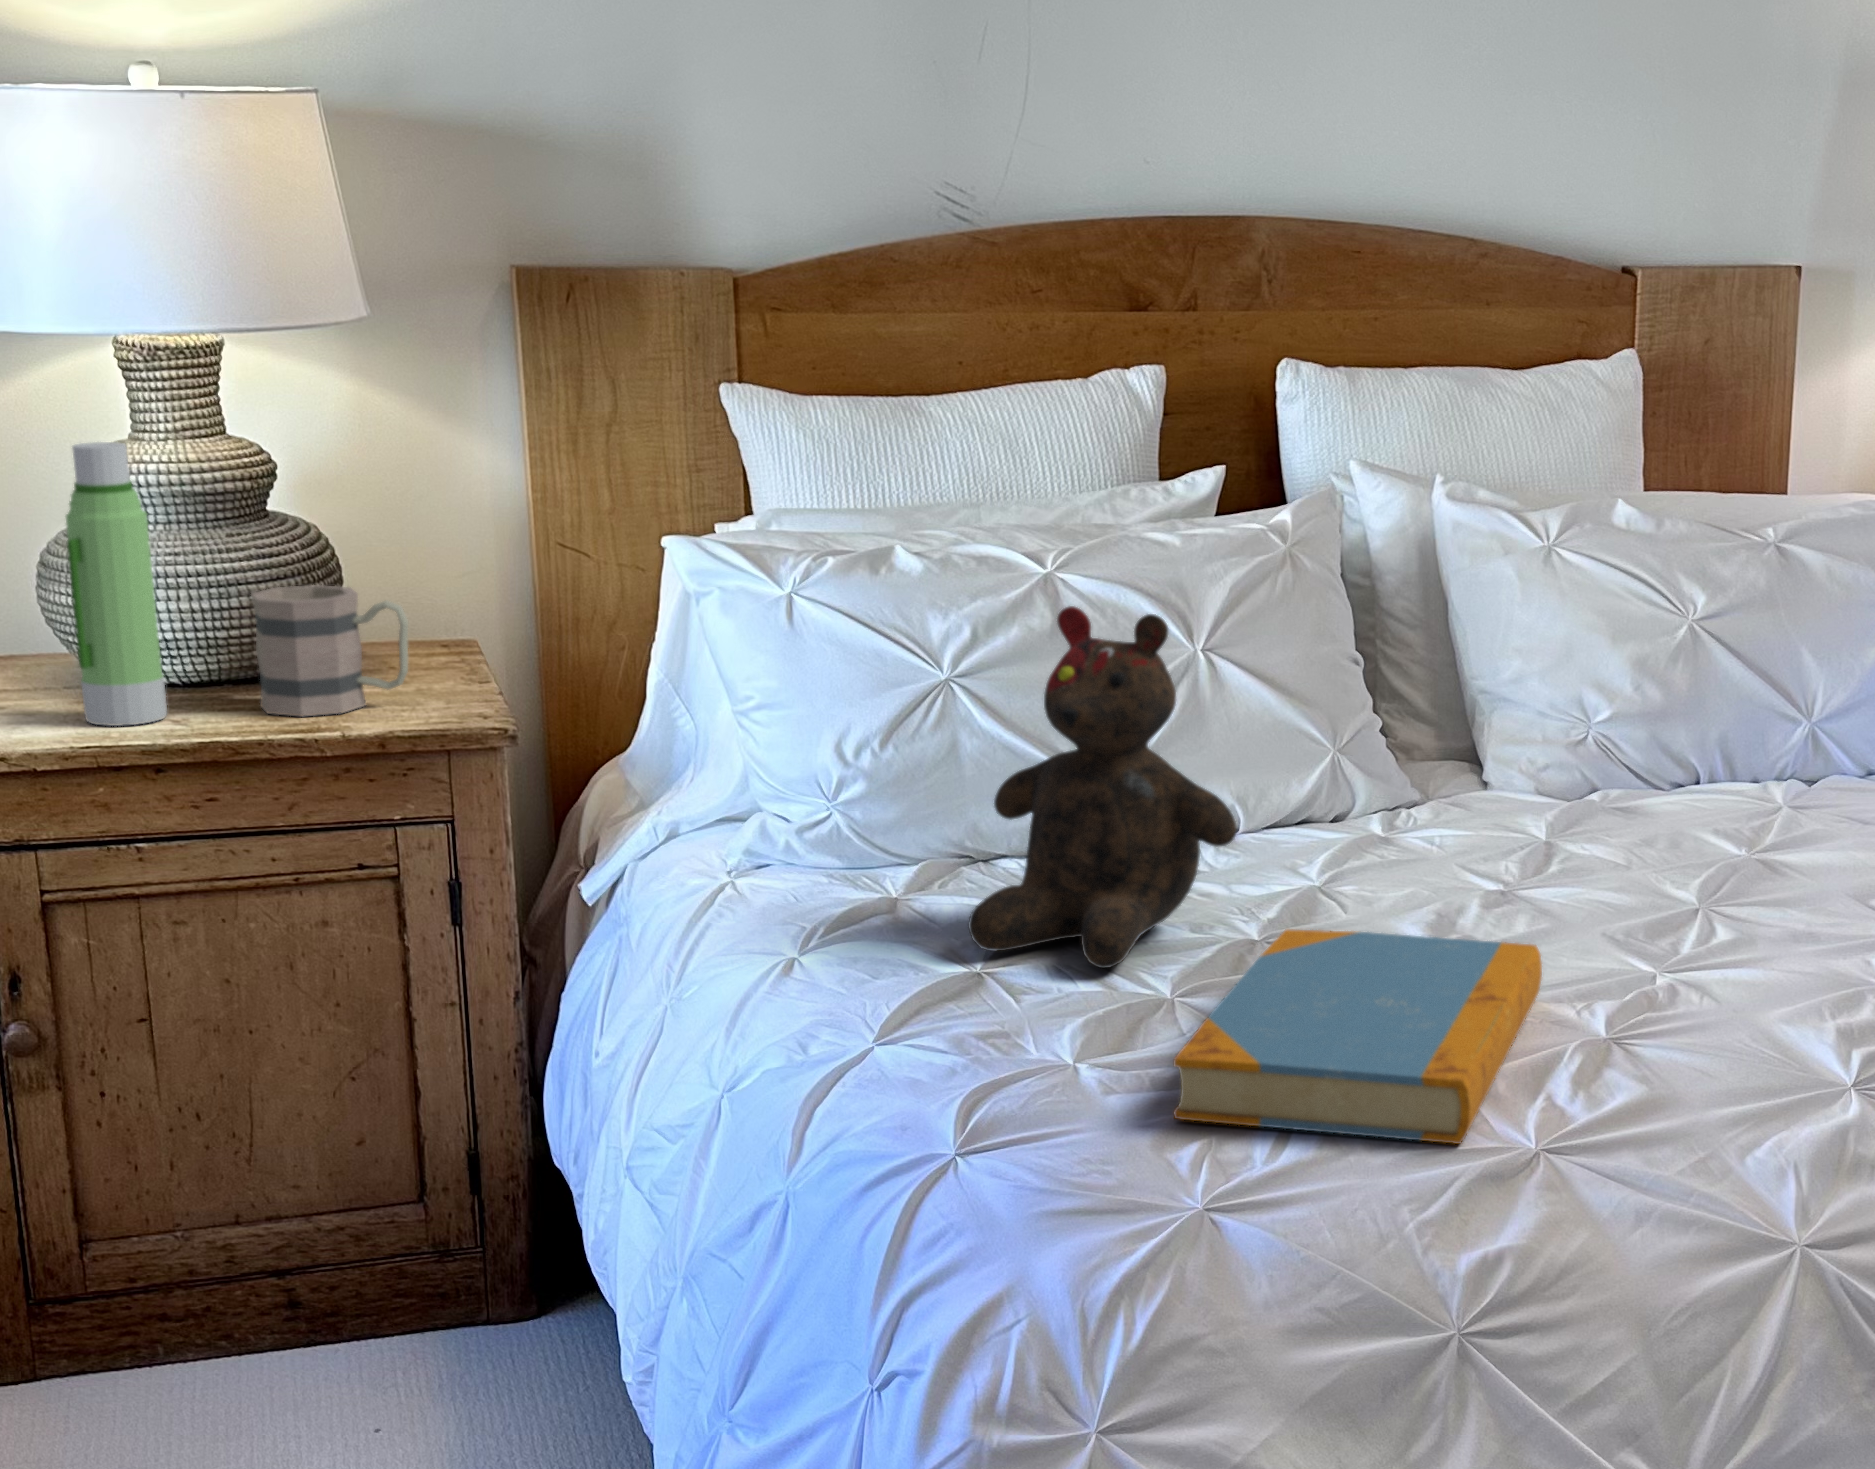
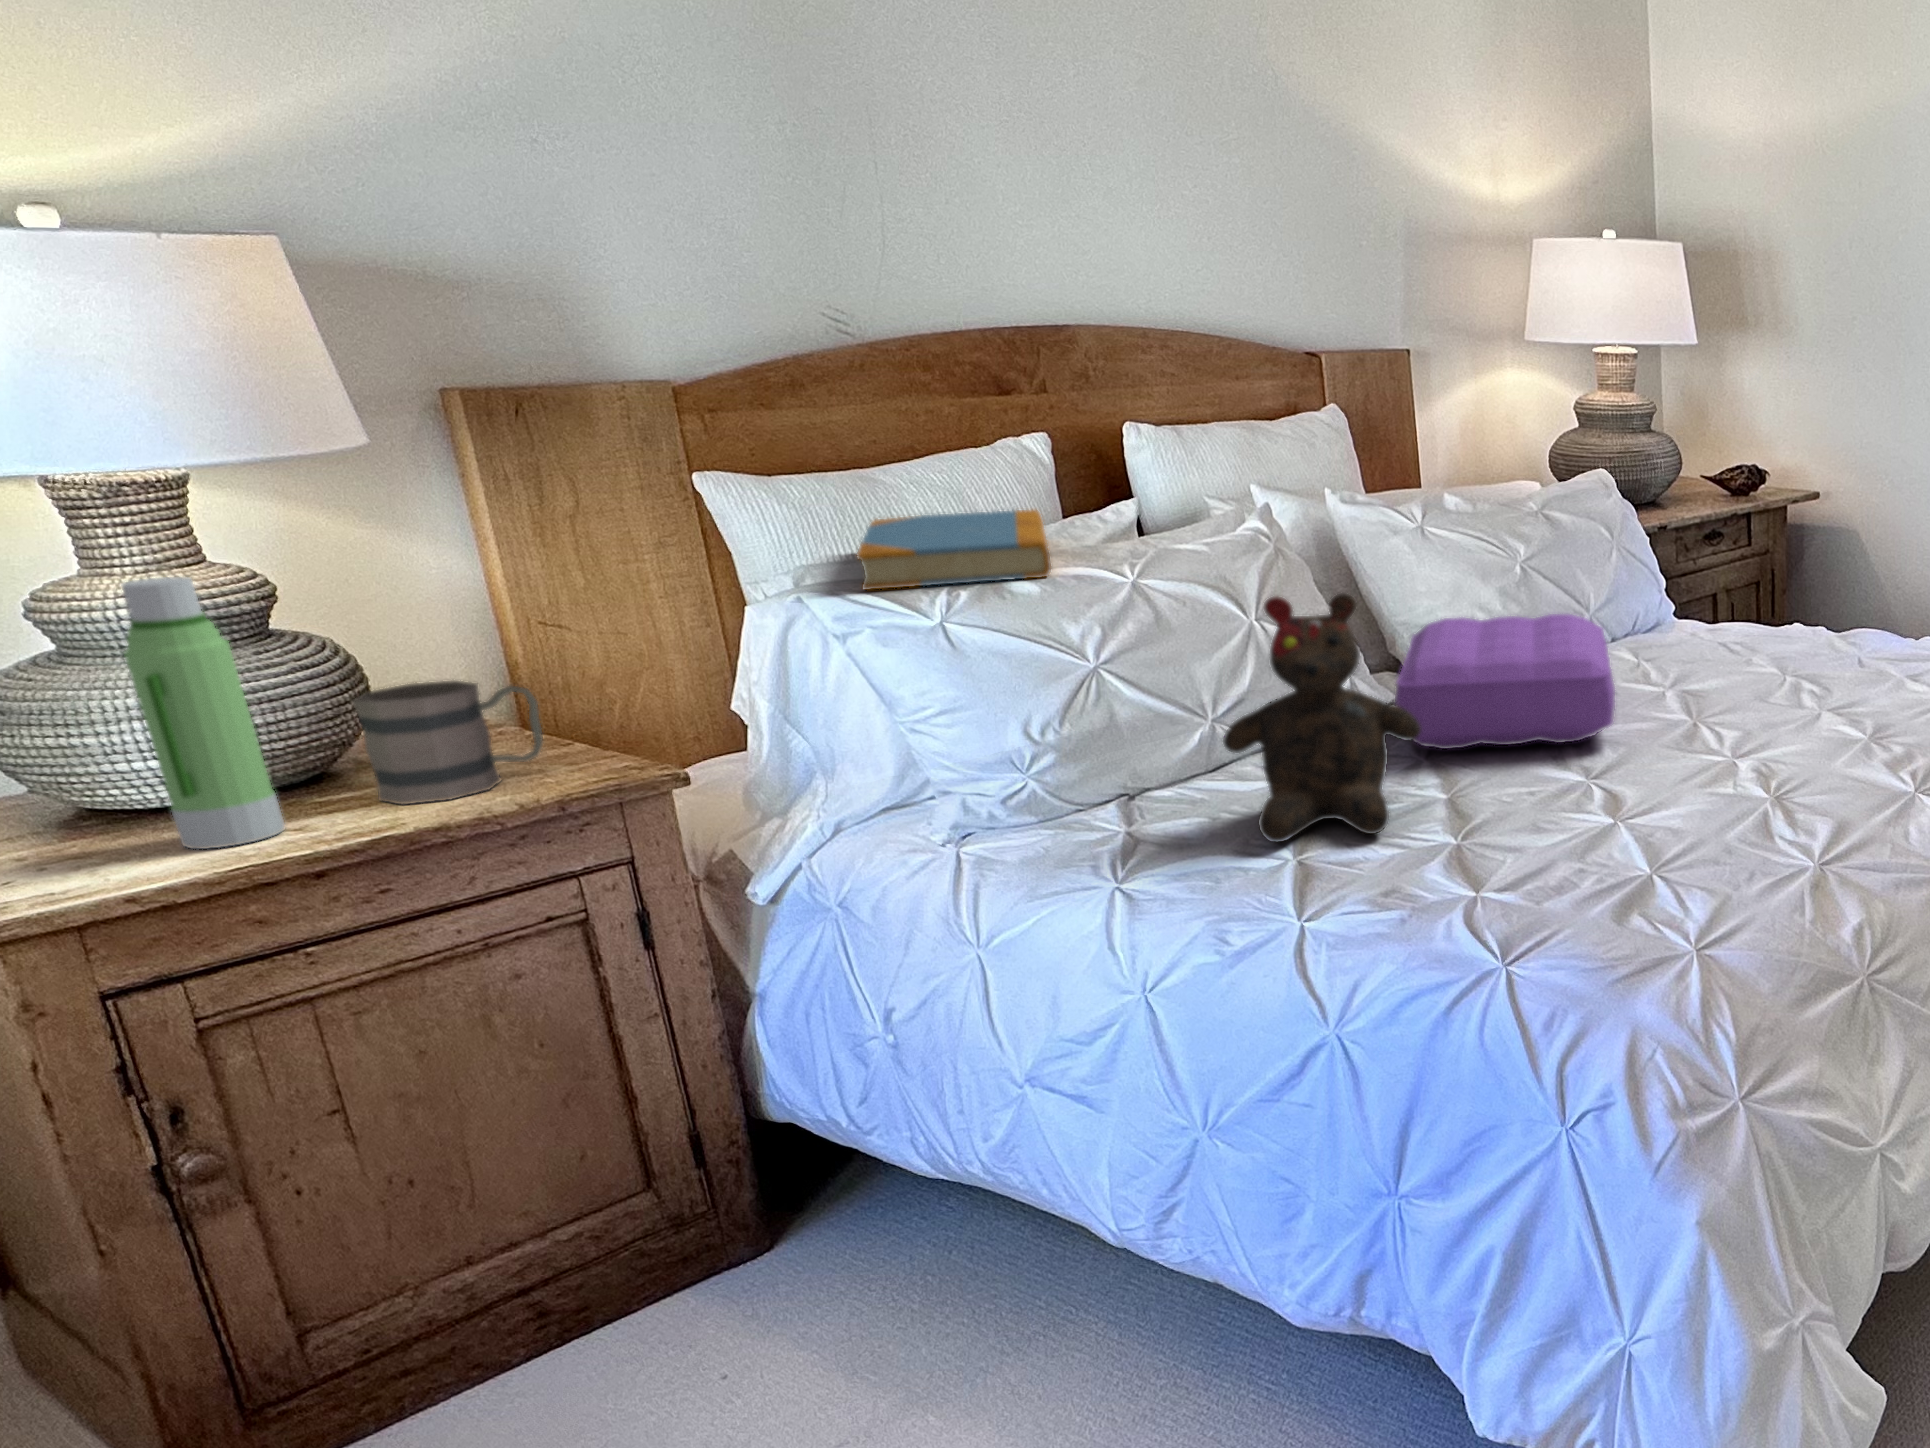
pillow: none [1296,687,1728,908] -> present [1395,614,1615,749]
book: present [1174,929,1542,1144] -> present [856,510,1051,590]

